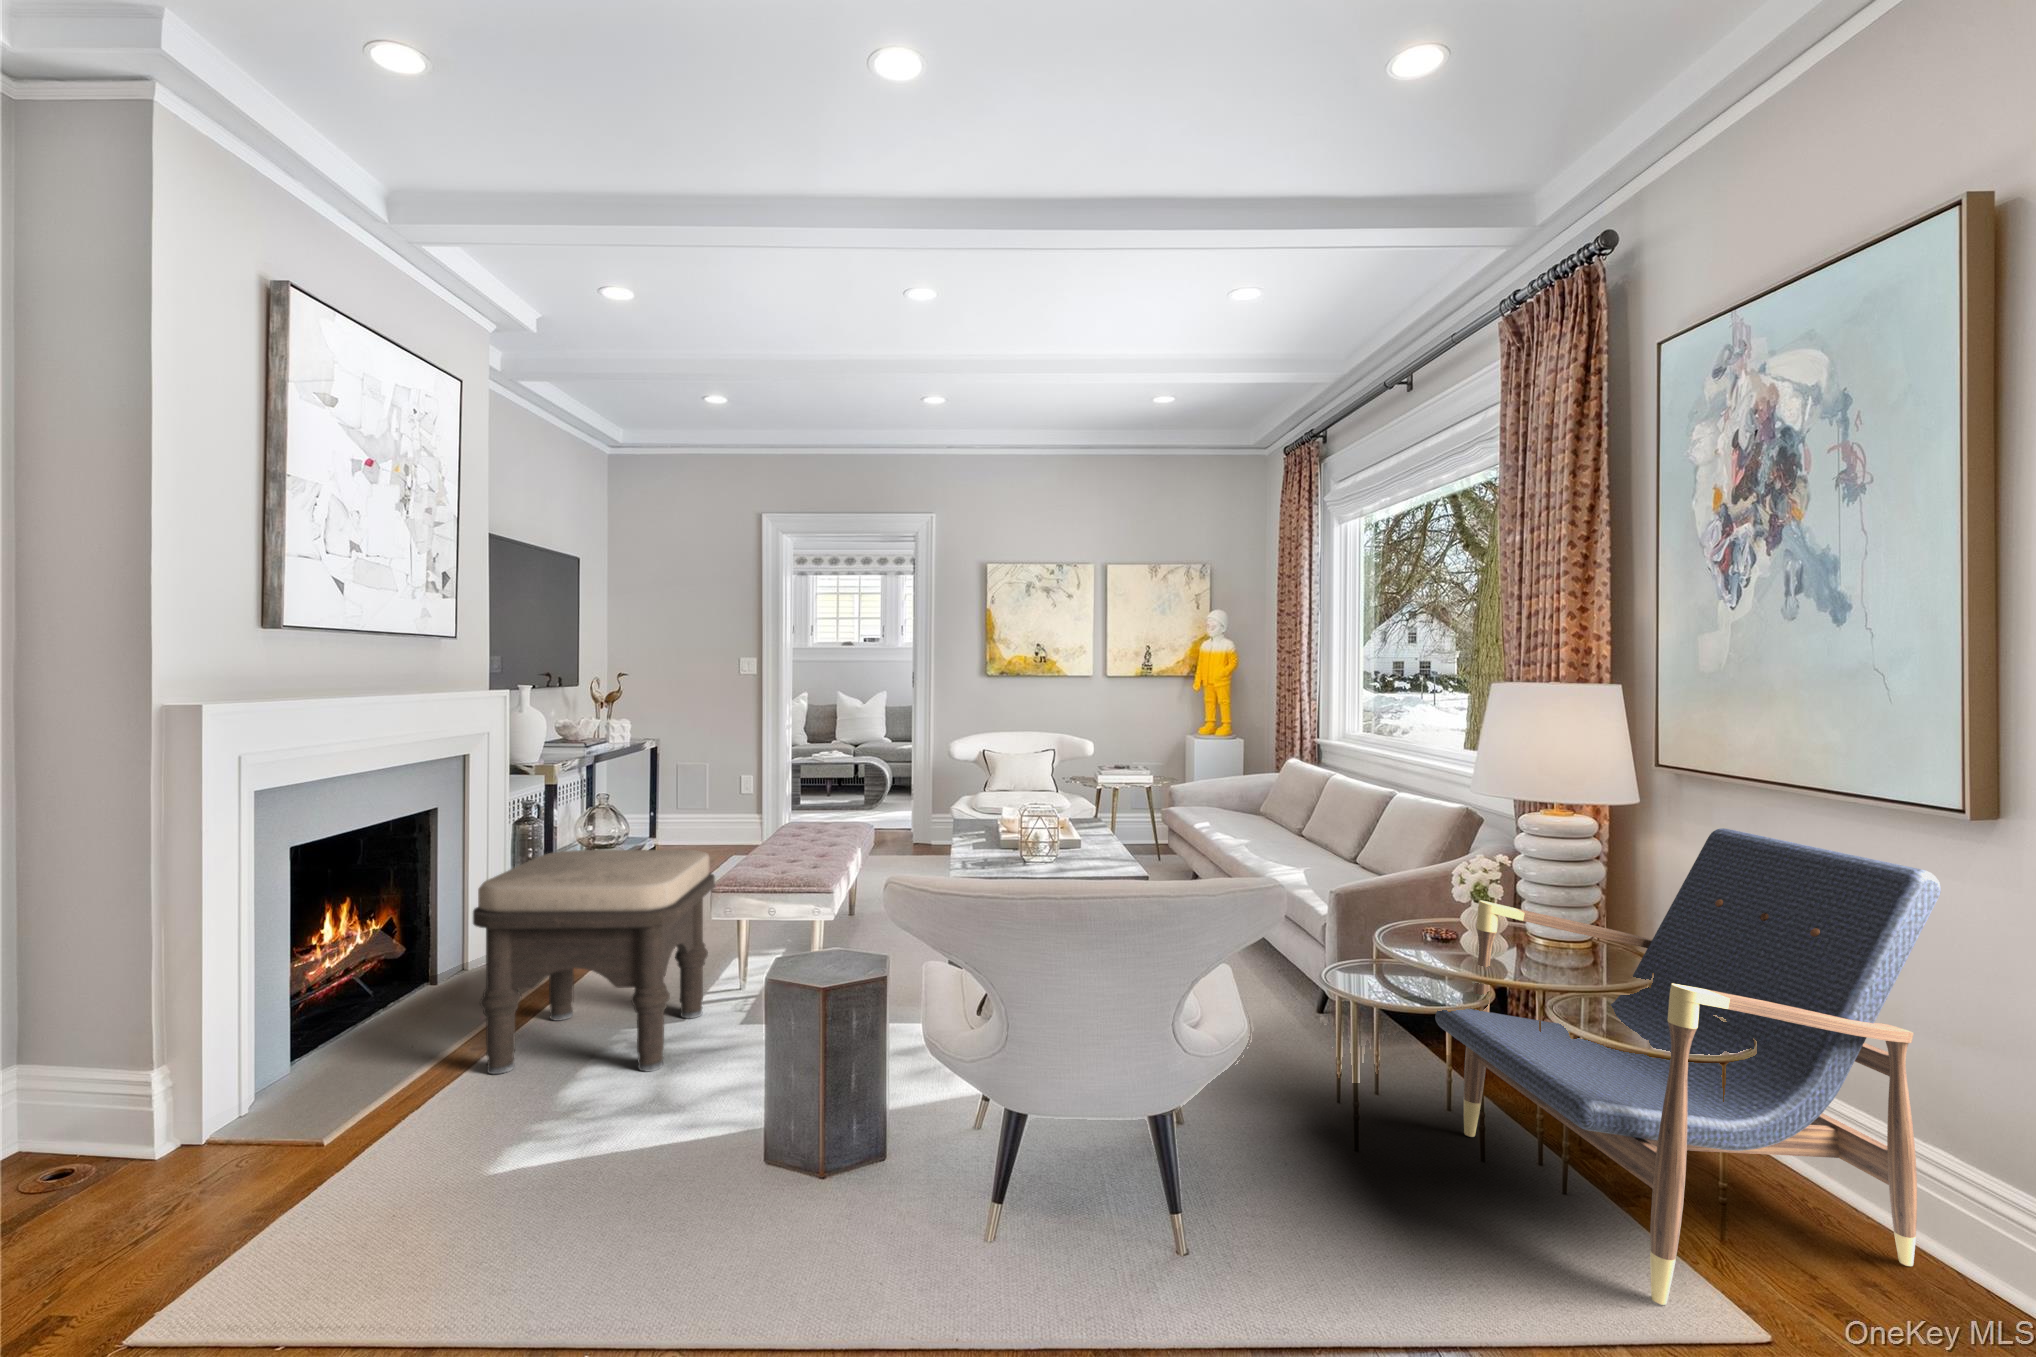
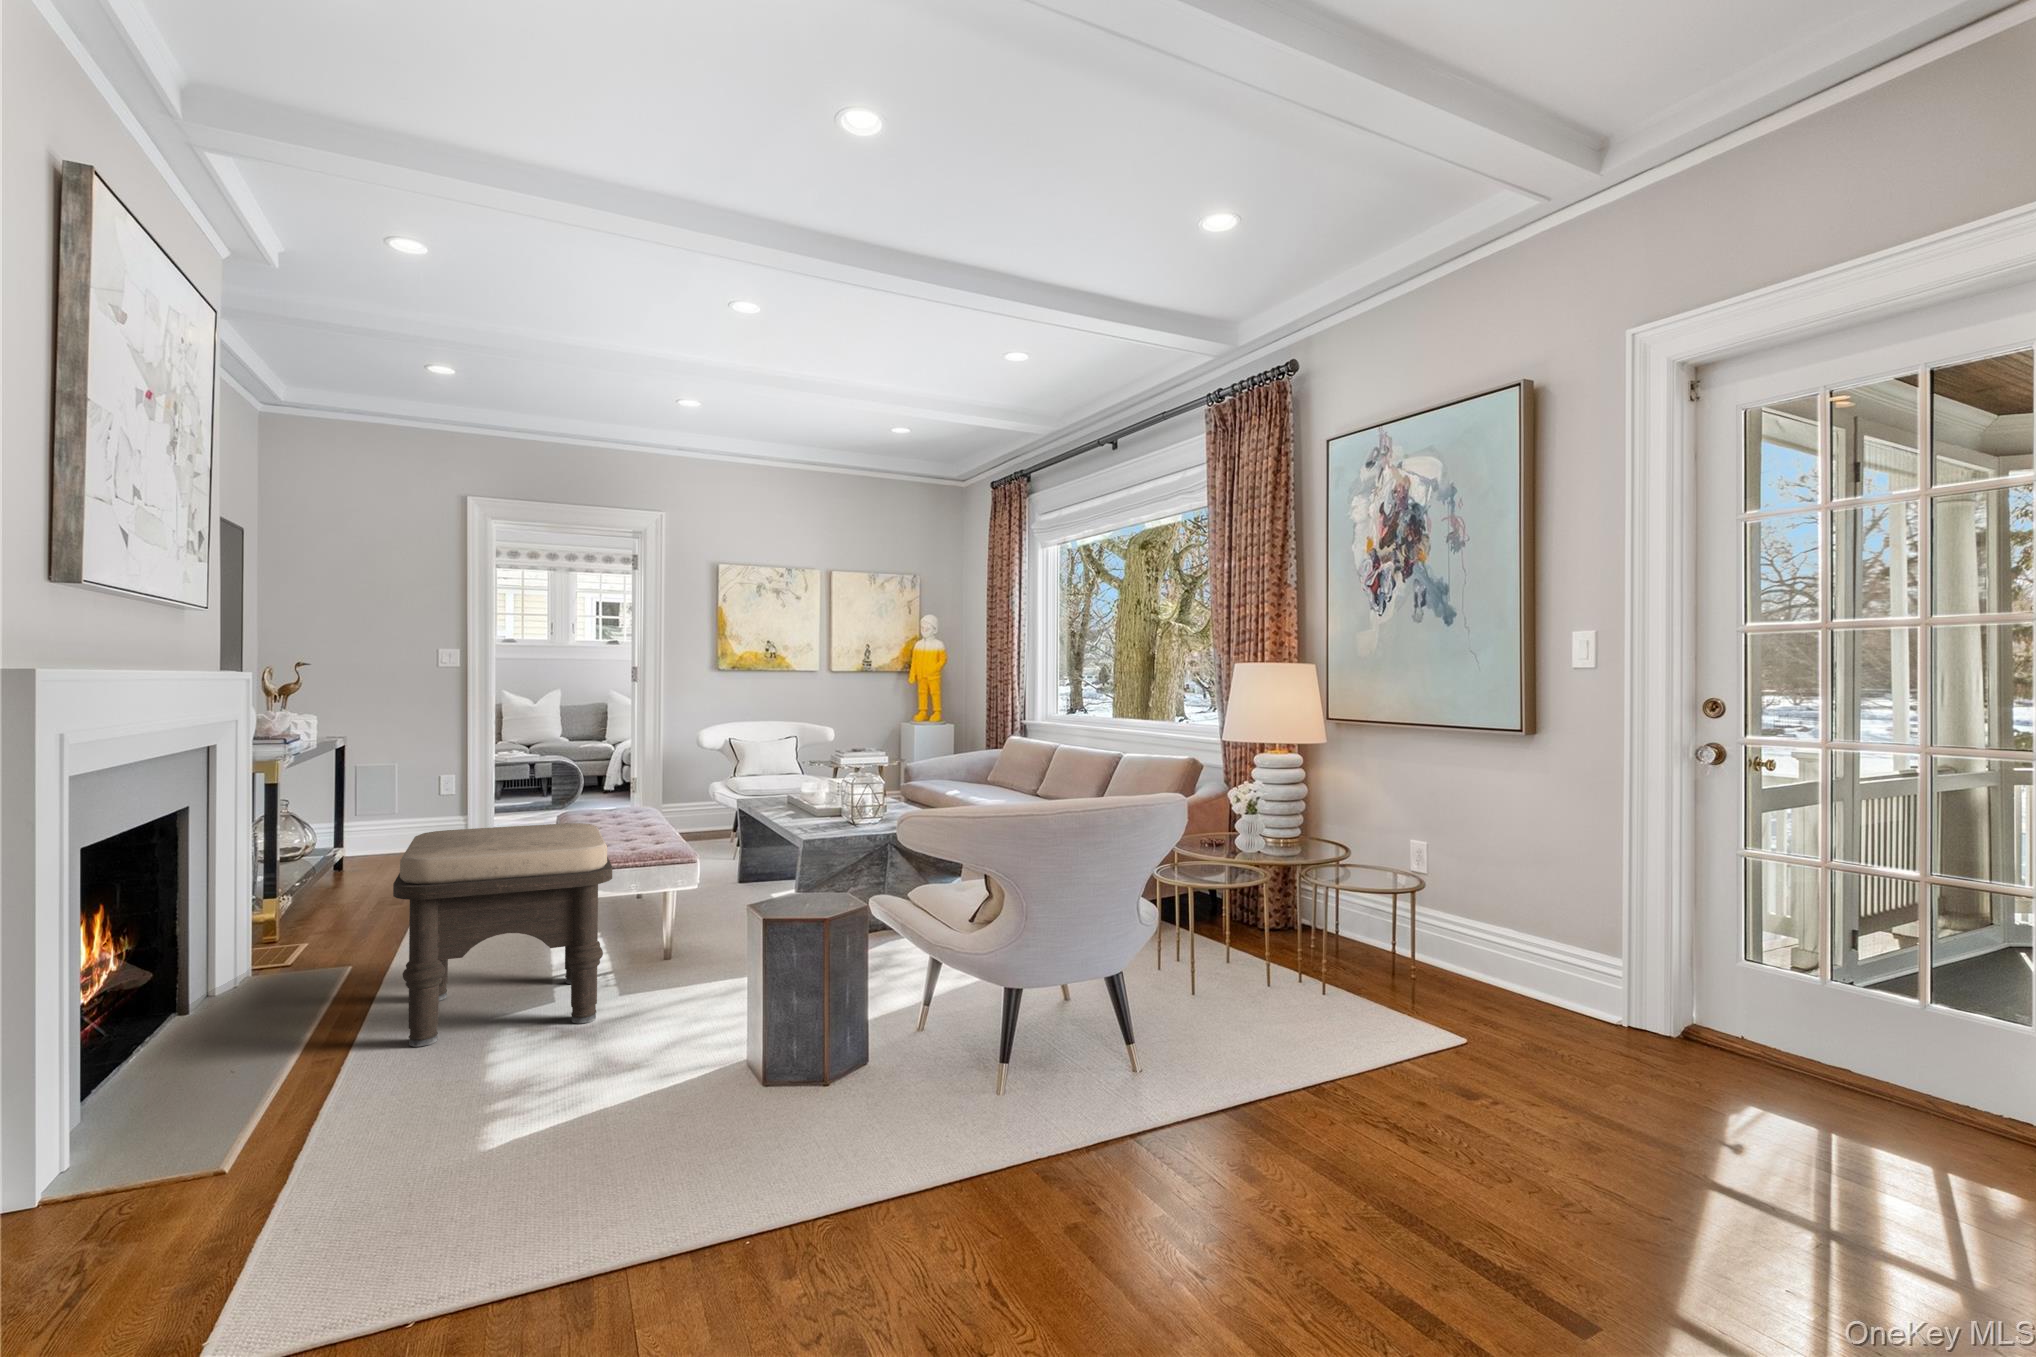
lounge chair: present [1435,828,1941,1305] -> none [1233,755,1505,1029]

